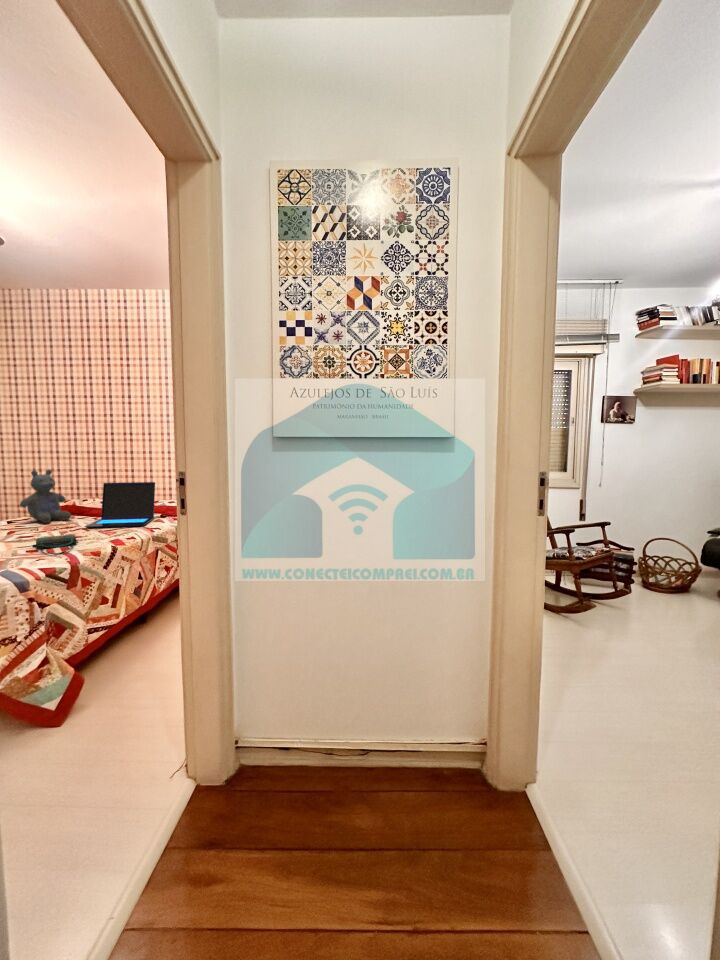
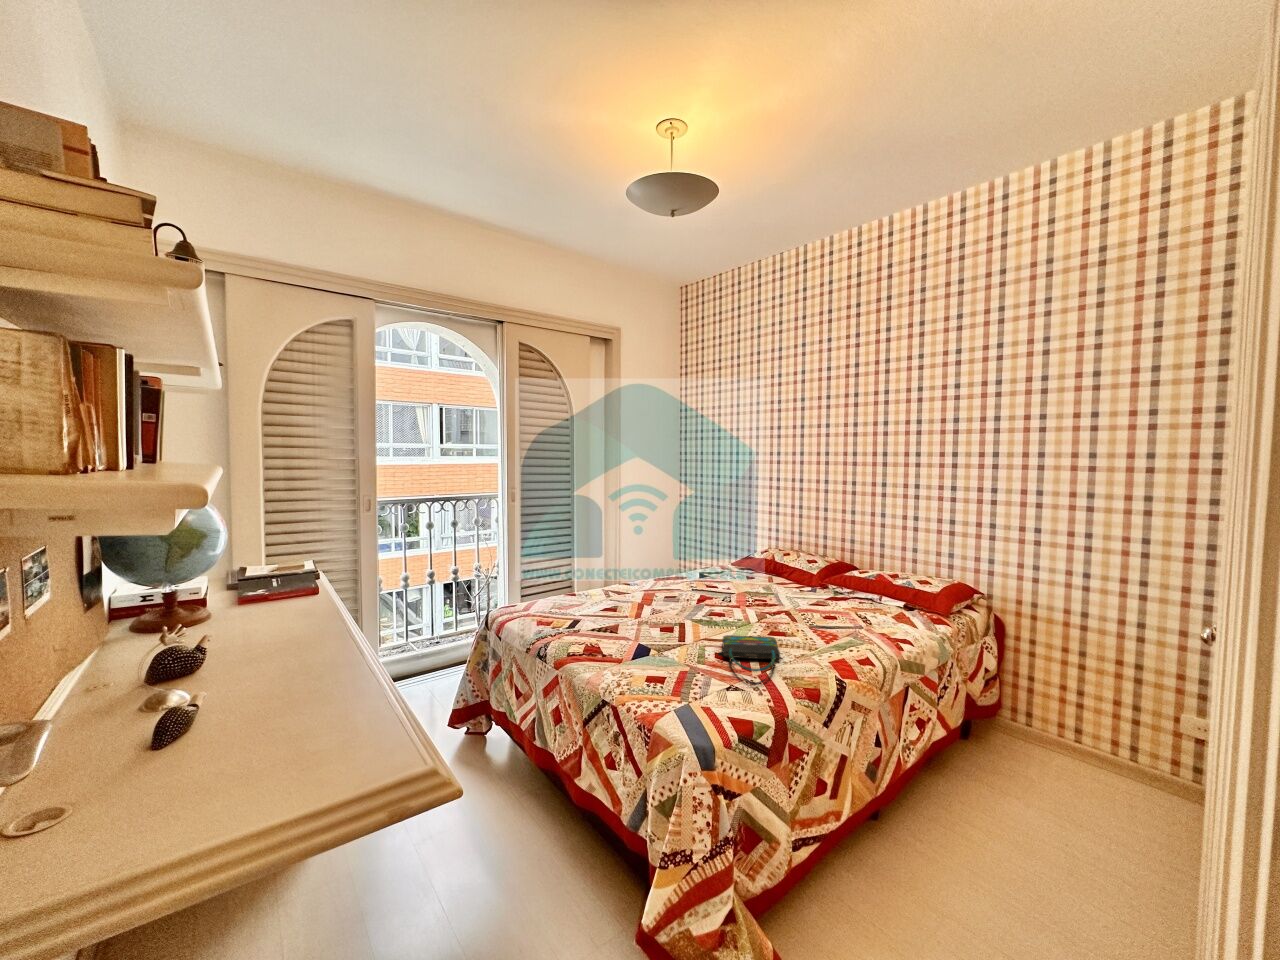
stuffed bear: present [20,469,71,523] -> none [703,511,766,595]
laptop: present [85,482,155,528] -> none [787,540,901,633]

